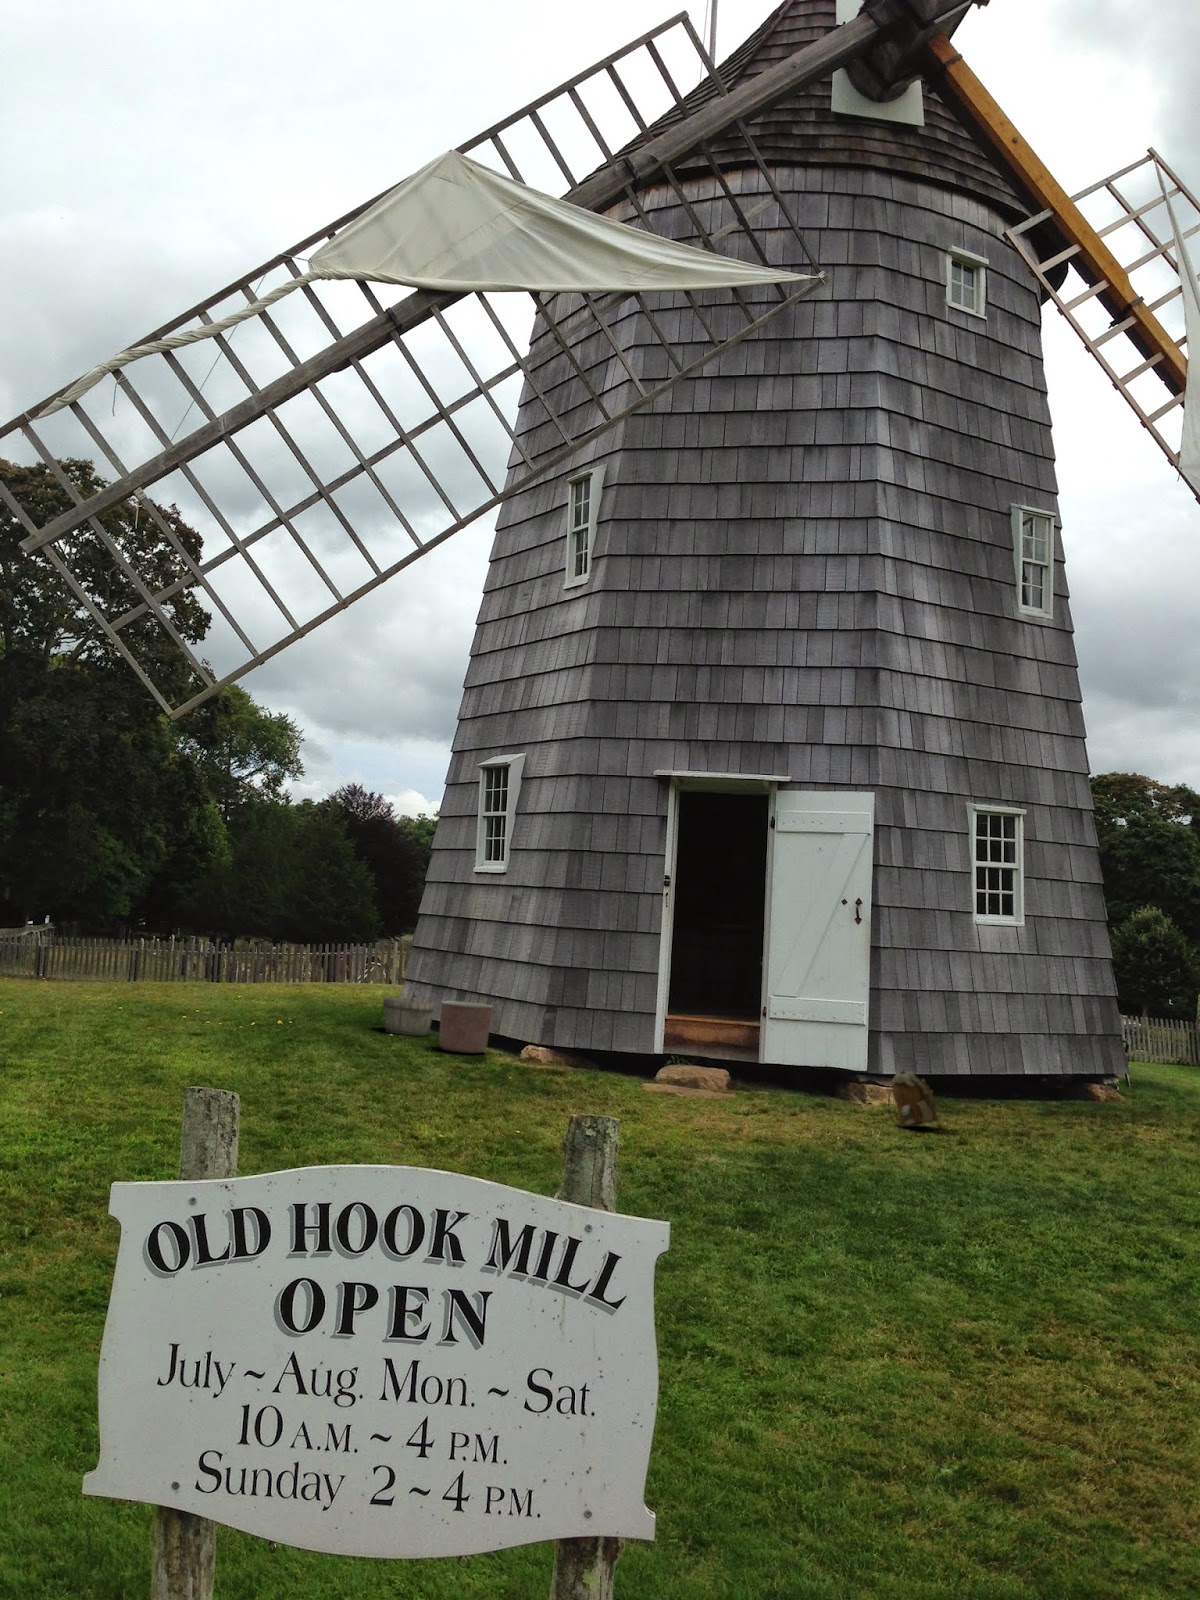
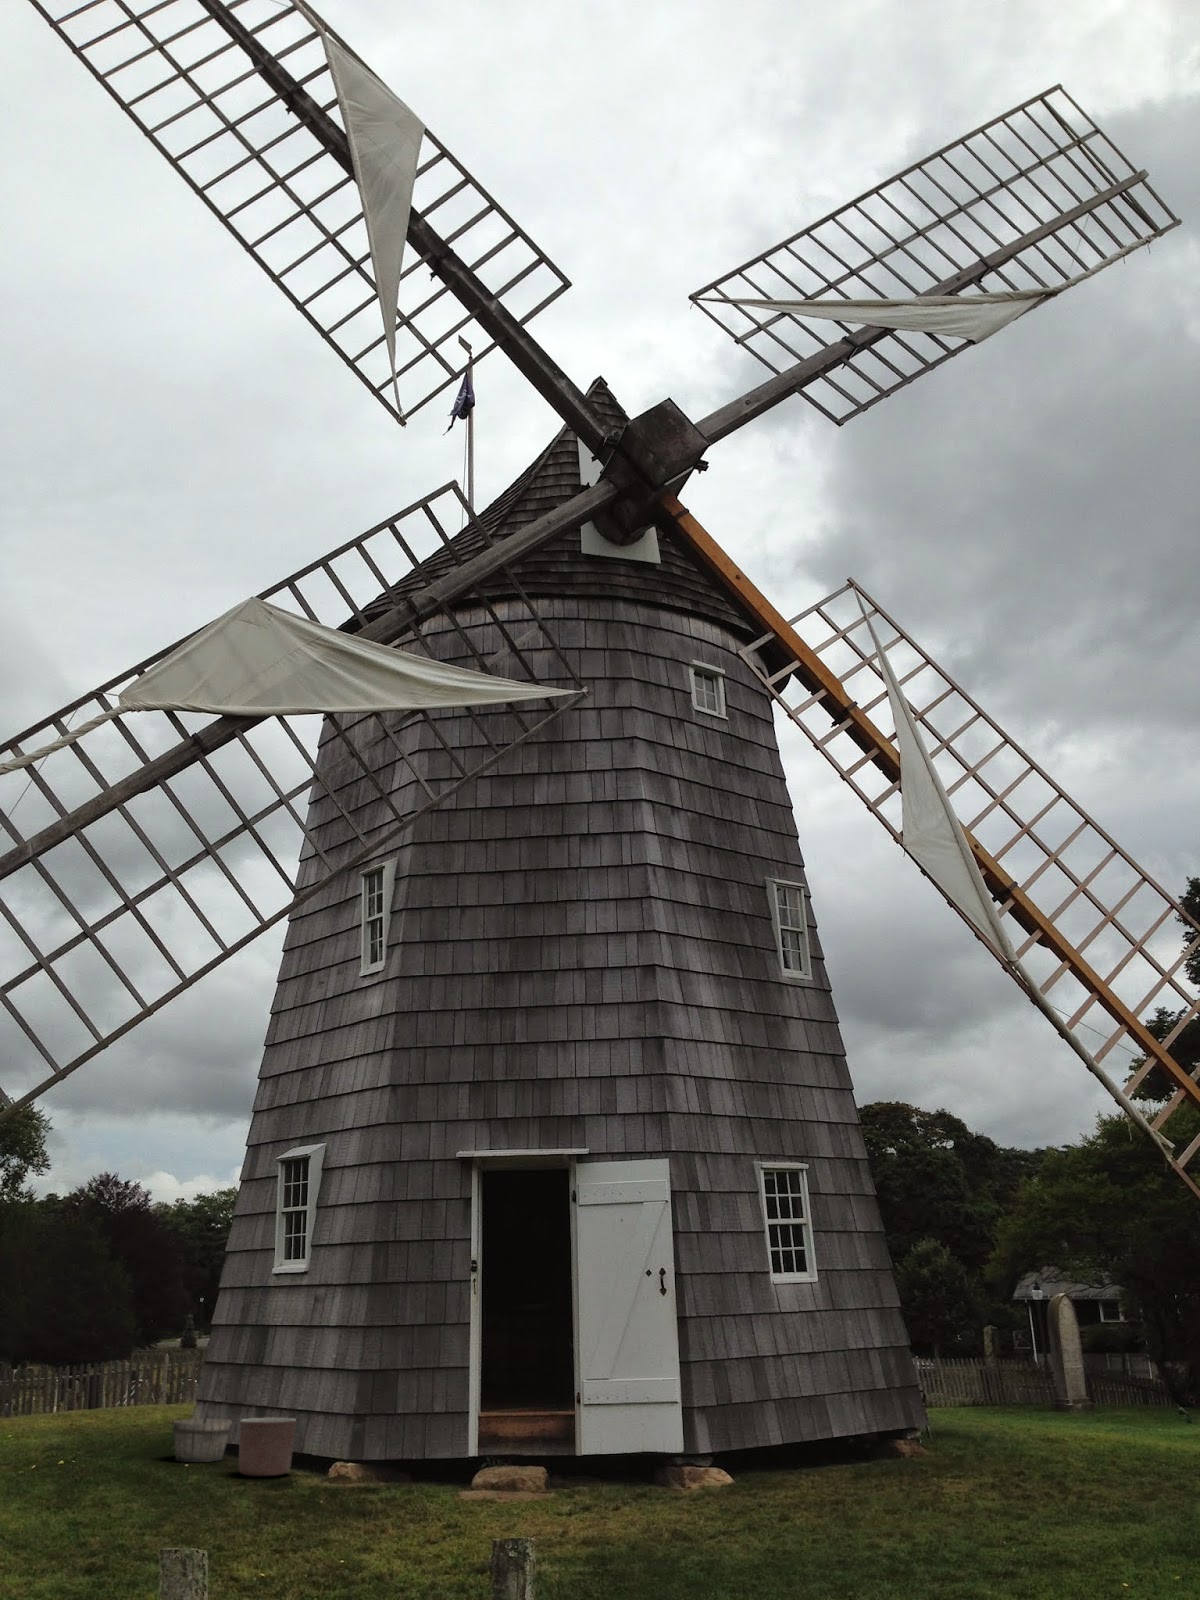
backpack: present [888,1071,941,1128] -> none [708,1445,763,1507]

